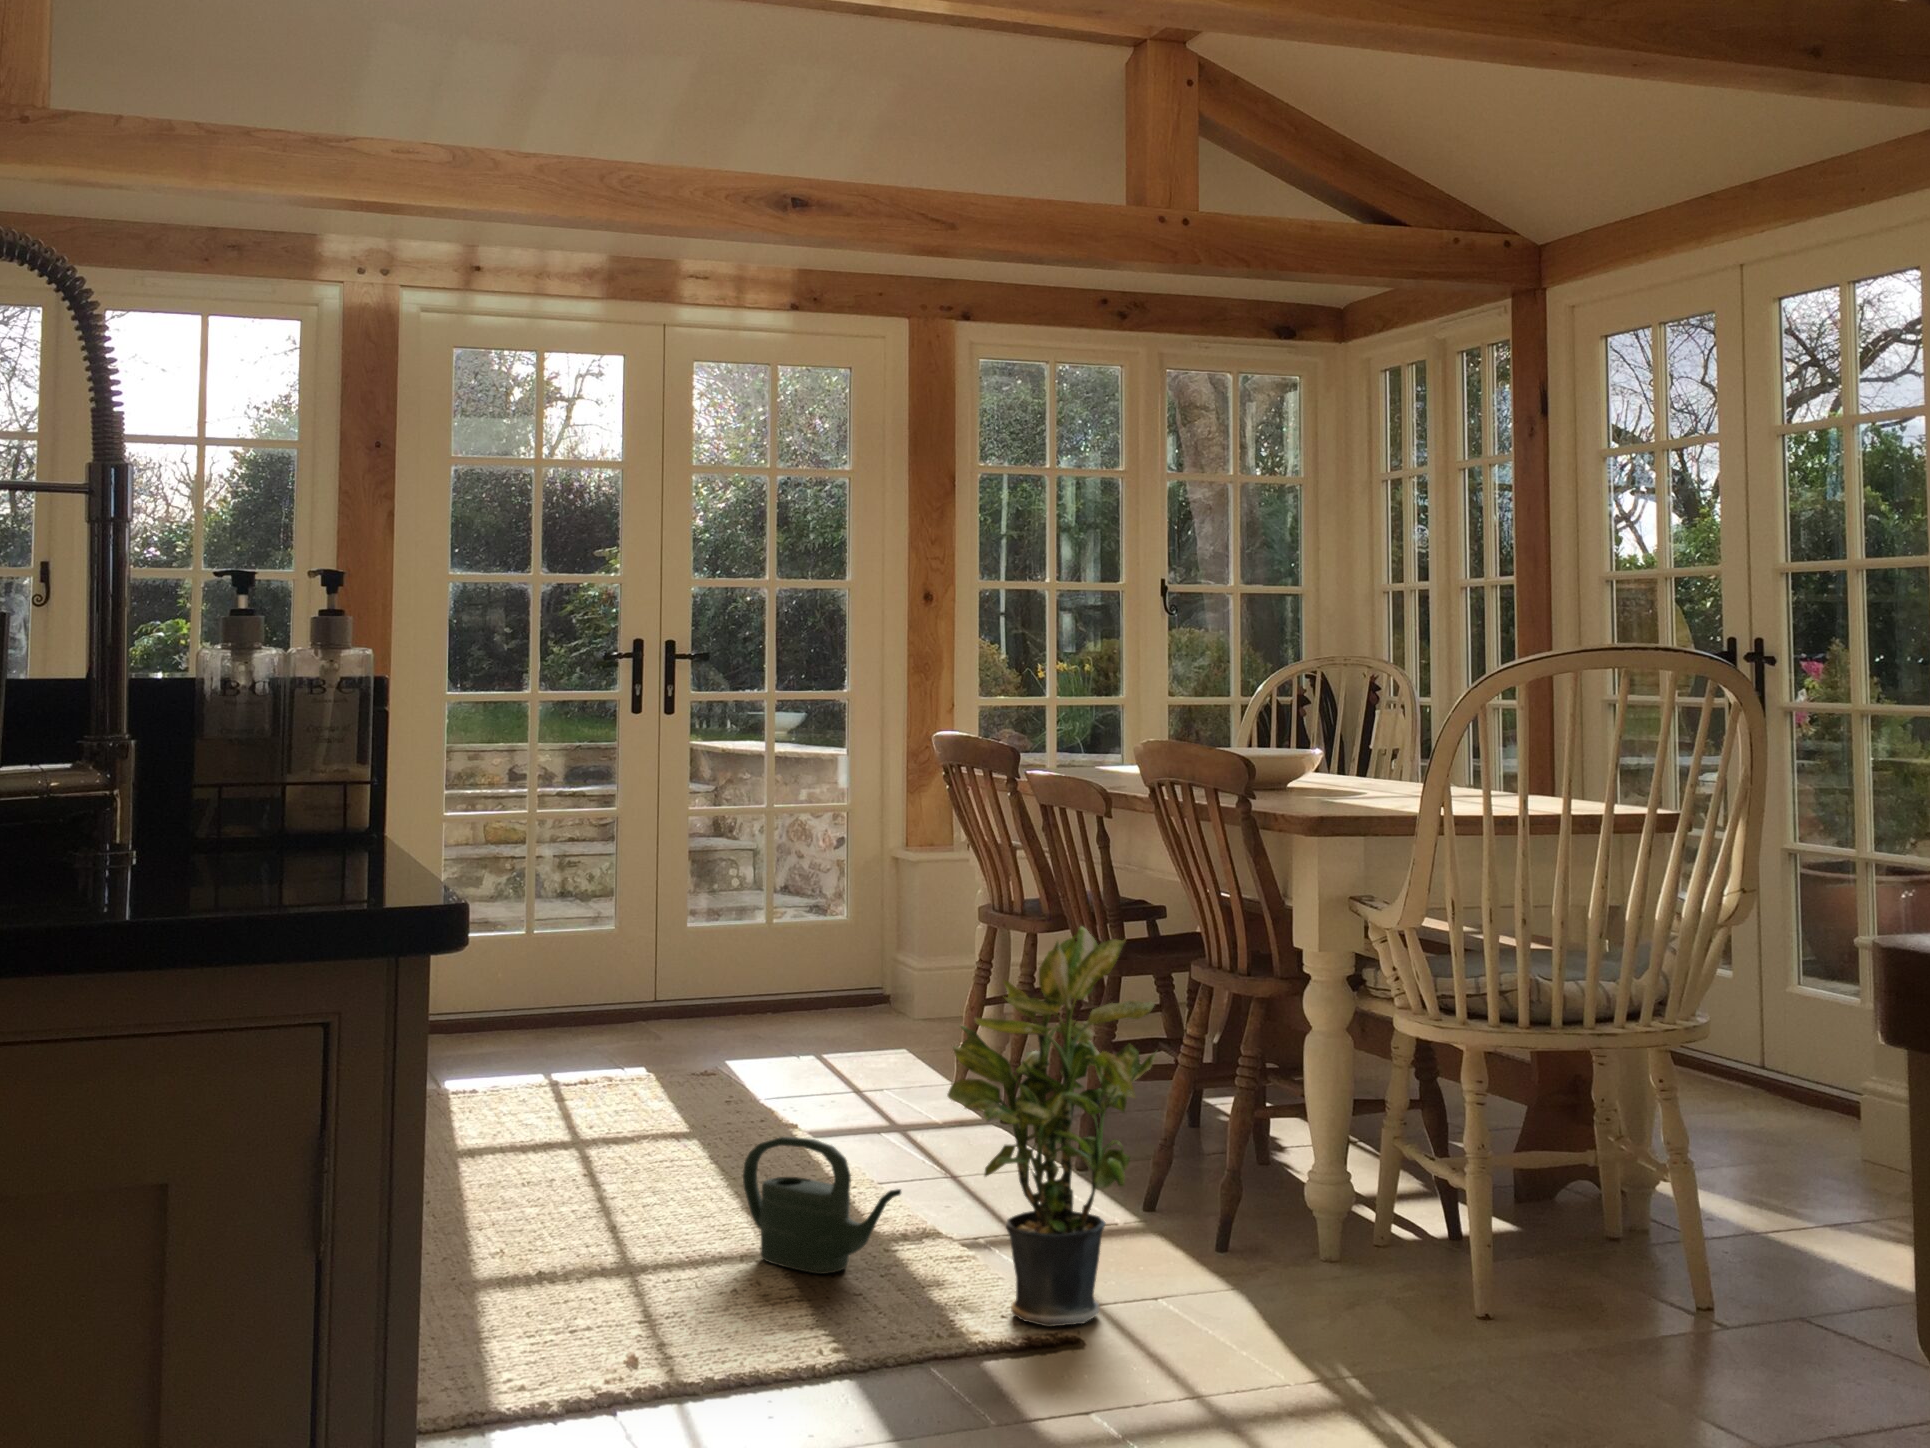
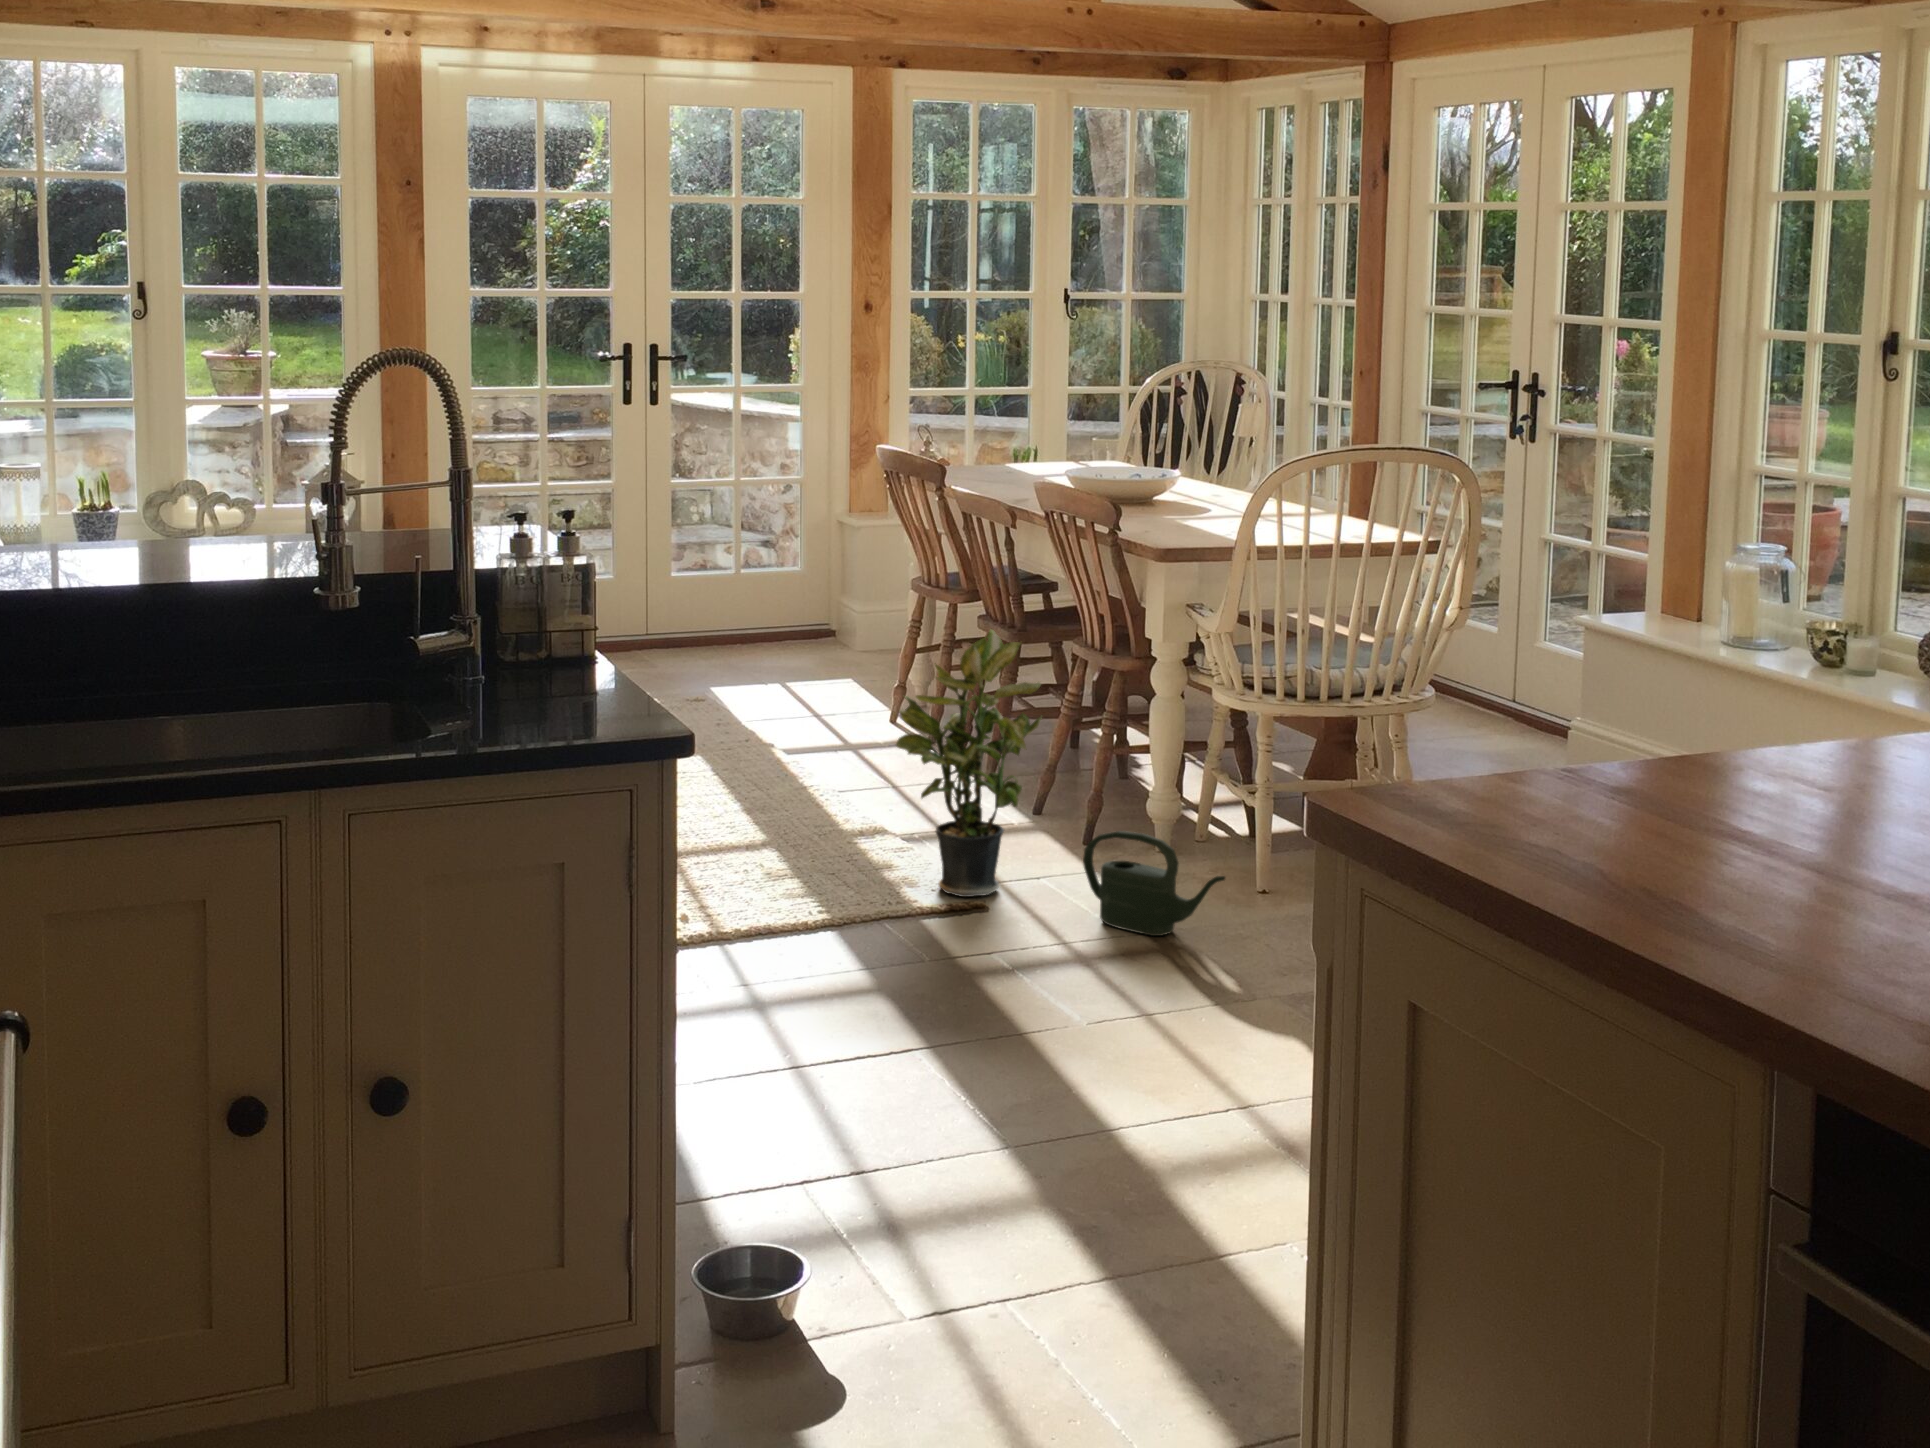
watering can: present [743,1137,901,1274] -> present [1083,831,1225,936]

